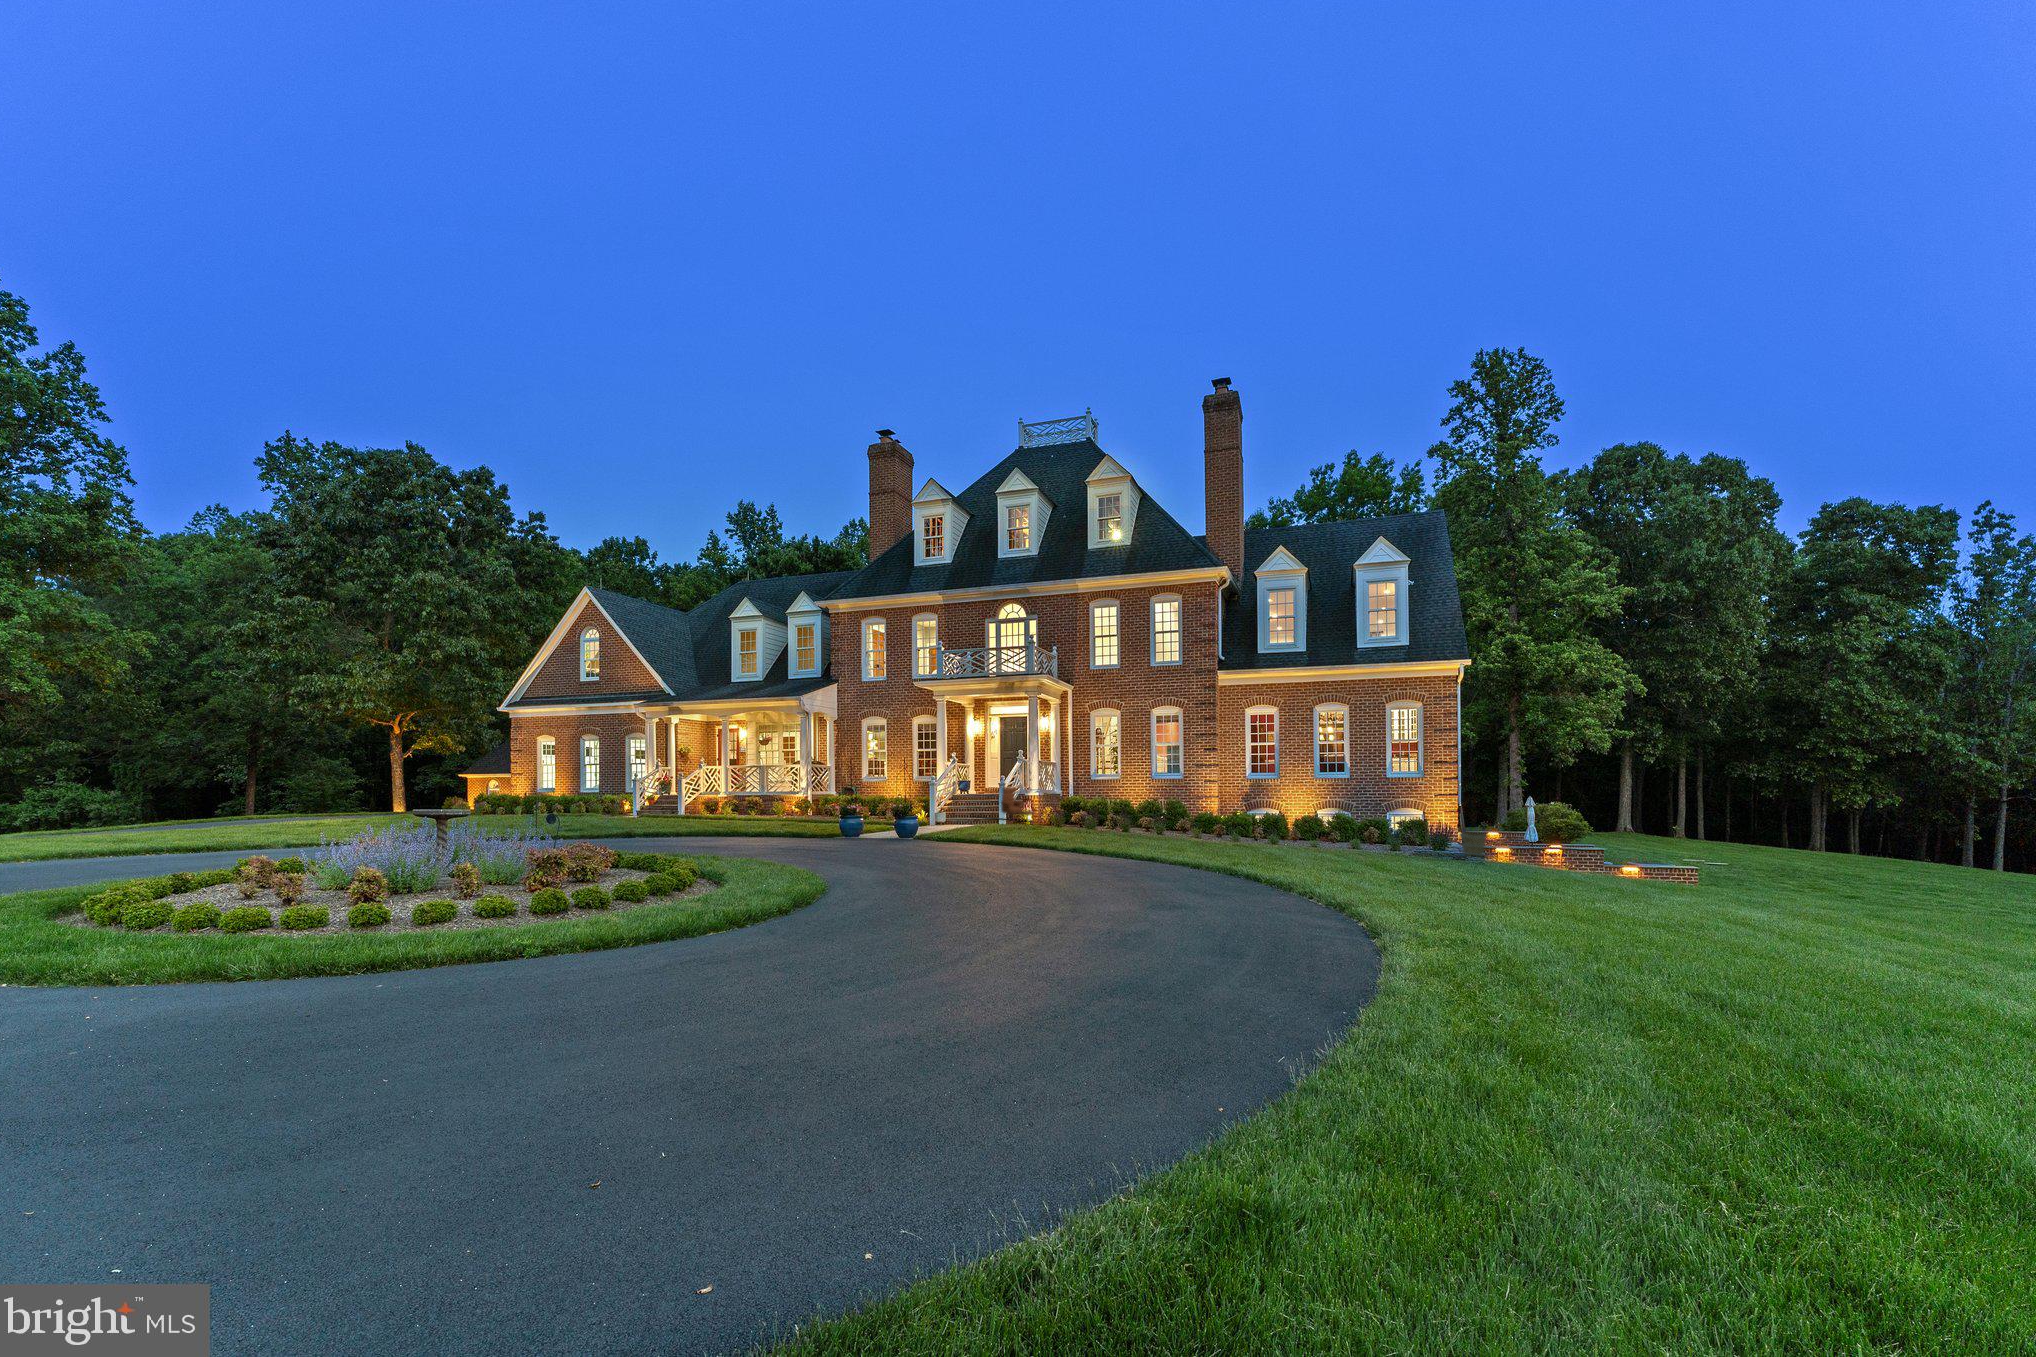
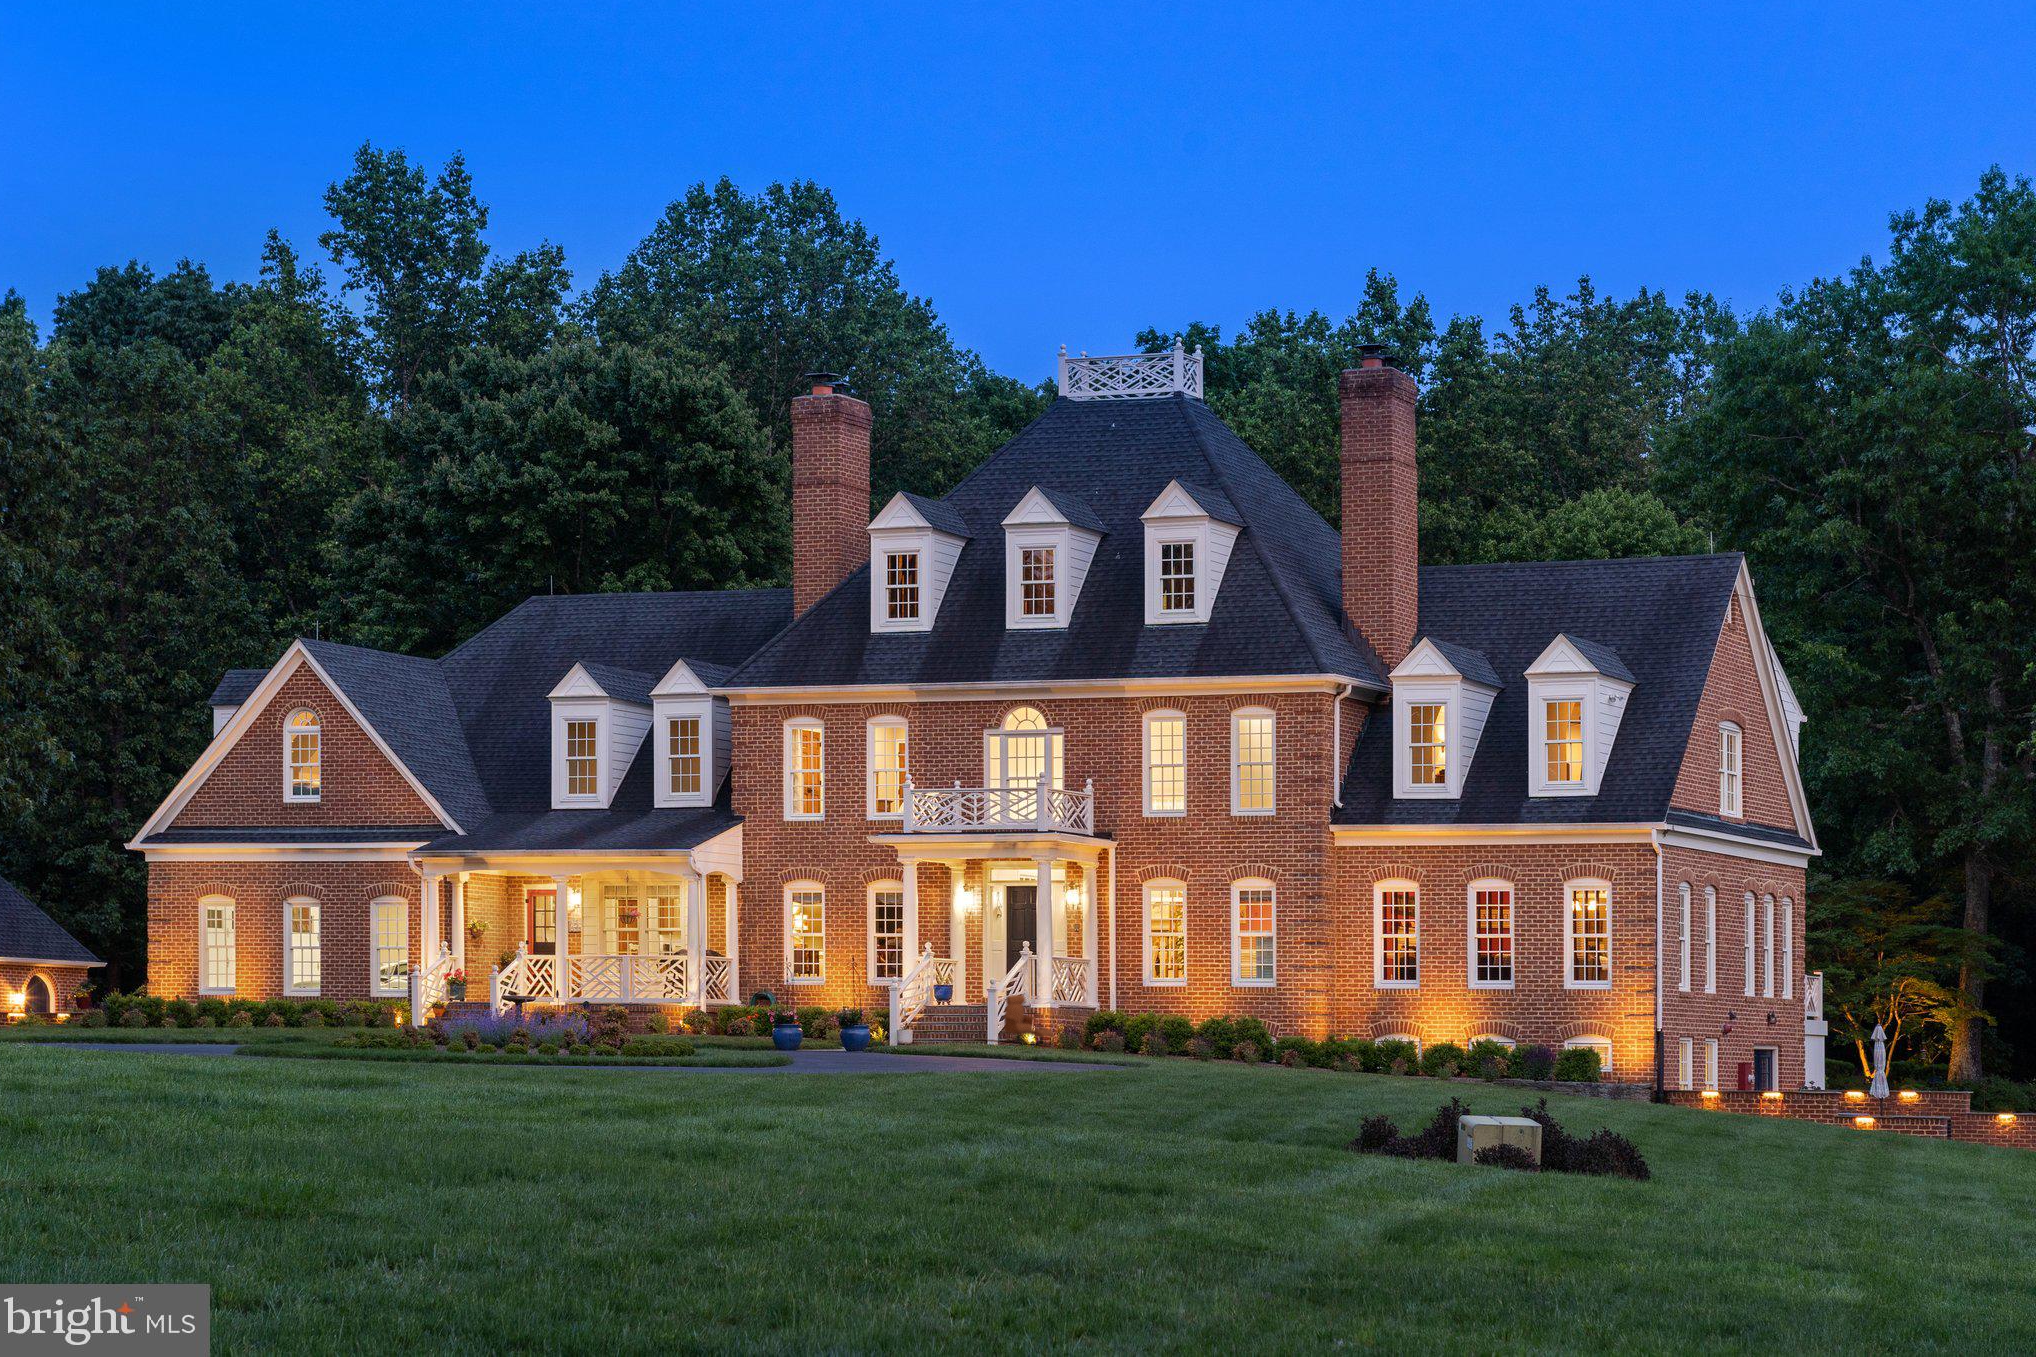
wooden bucket: present [1459,832,1486,856] -> none [1643,1068,1678,1100]

